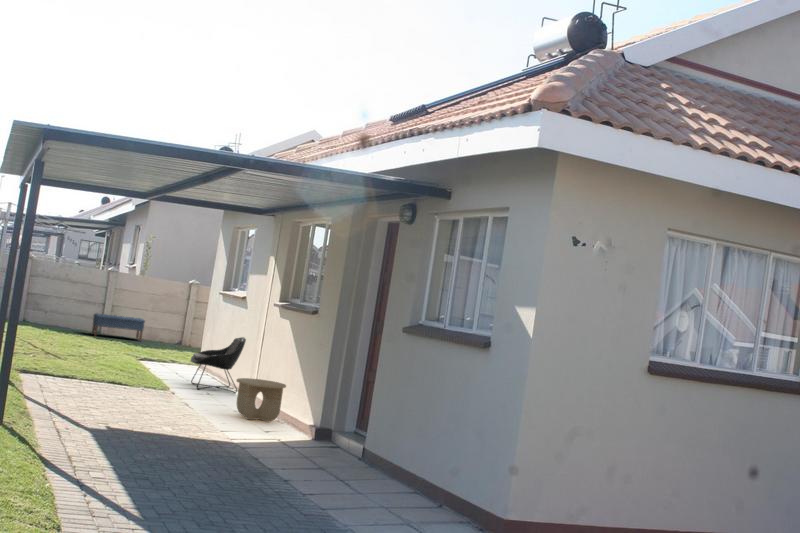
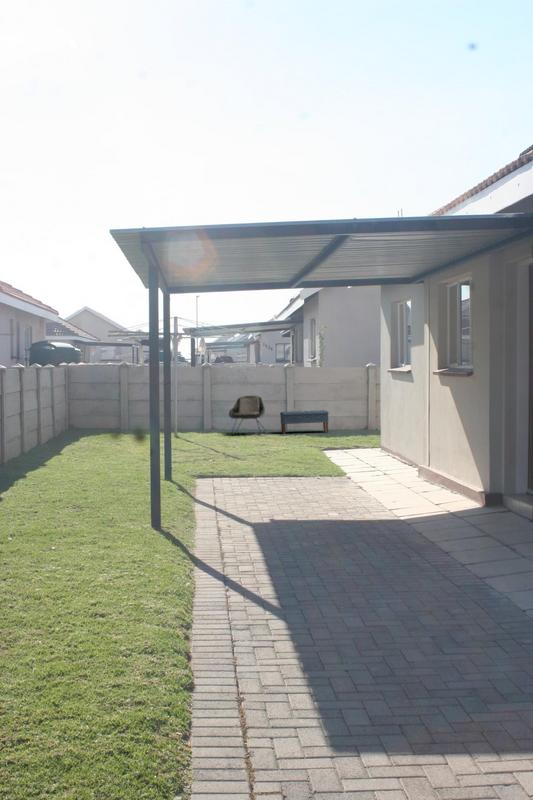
lounge chair: present [191,337,246,393] -> present [229,396,265,435]
side table: present [237,378,286,421] -> none [401,452,454,495]

